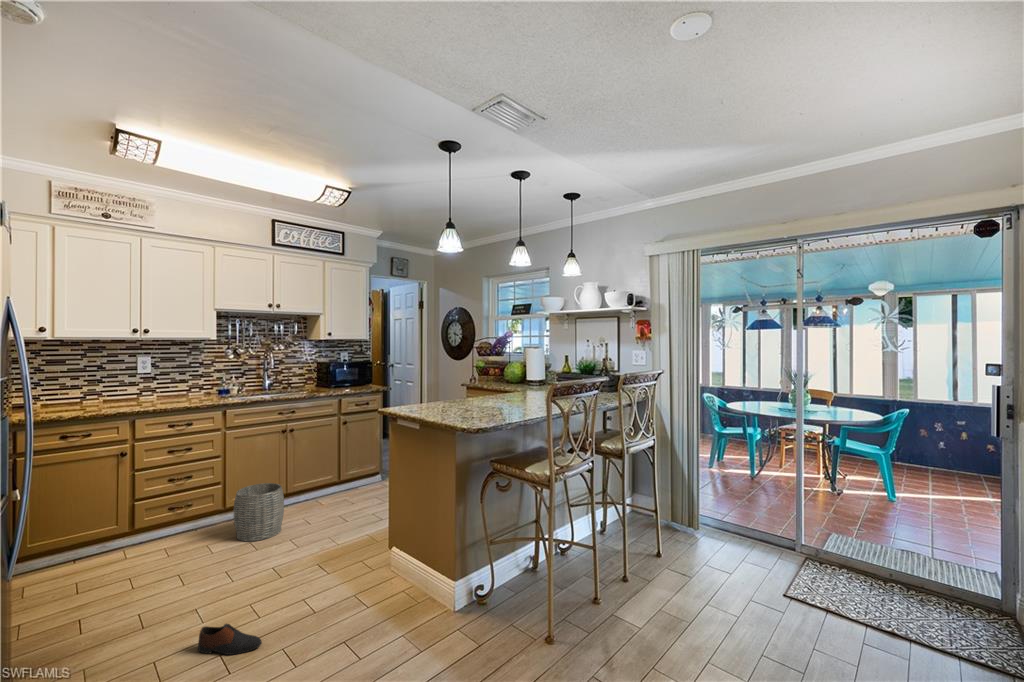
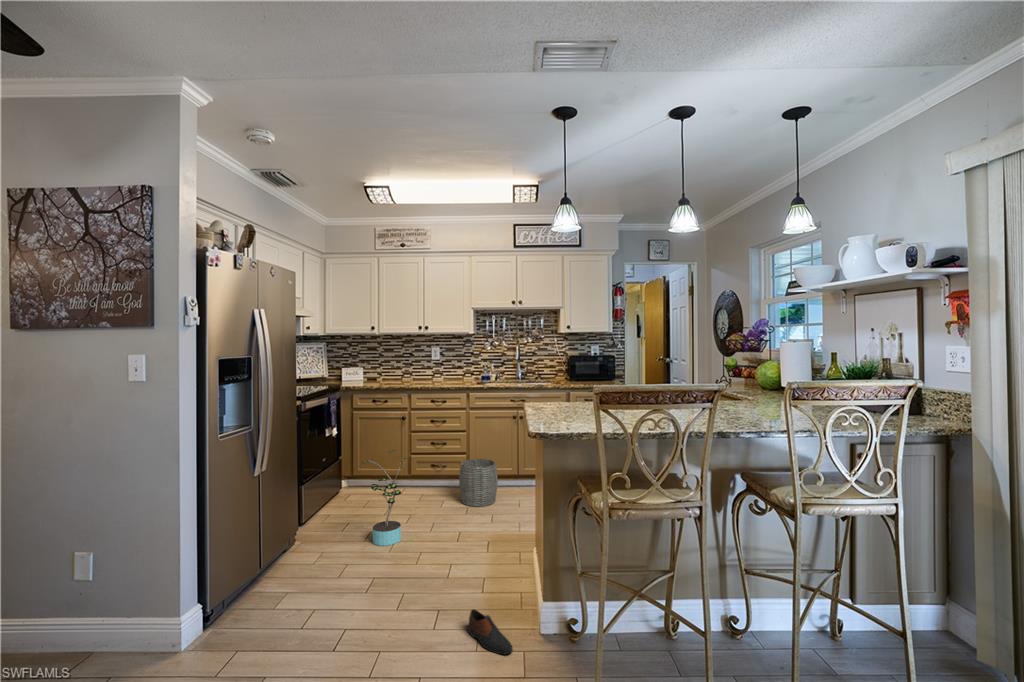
potted plant: none [145,489,229,622] -> present [362,450,407,546]
shoe: present [198,624,262,655] -> present [468,609,513,654]

